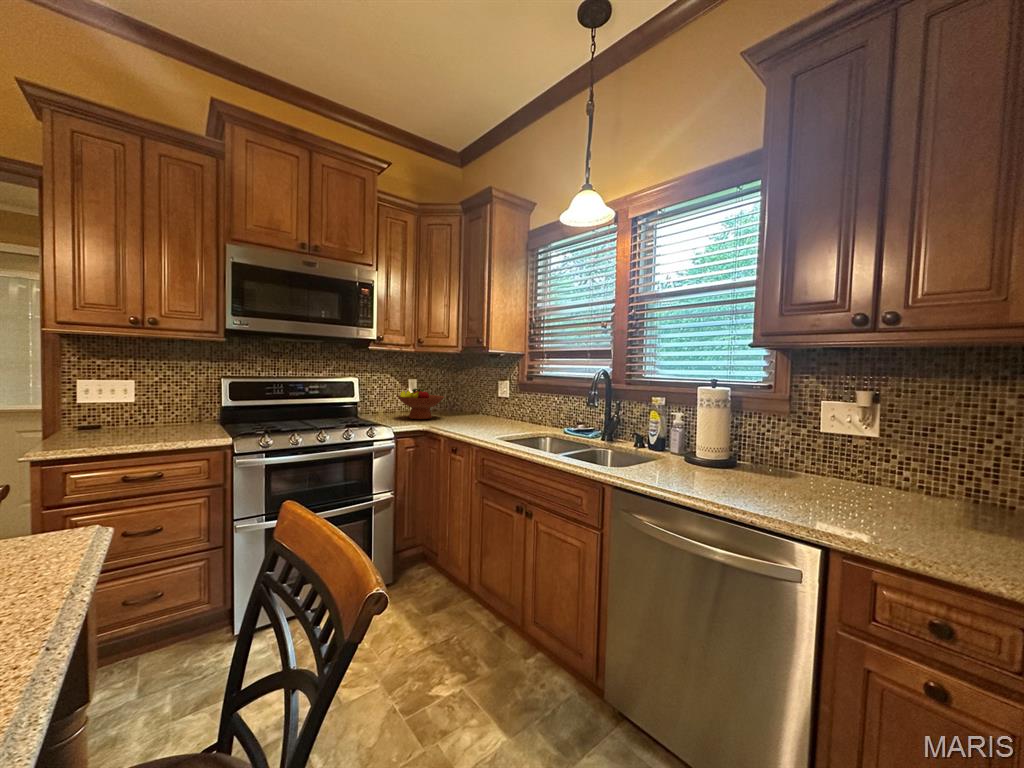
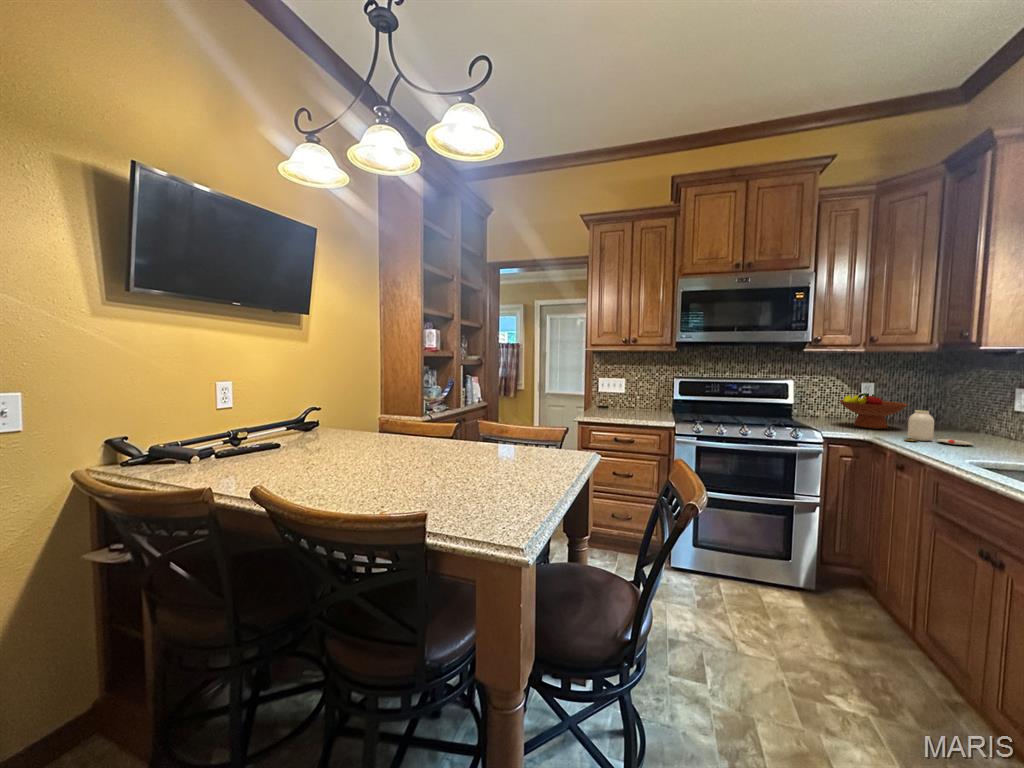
jar: none [450,401,490,427] -> present [905,410,973,445]

